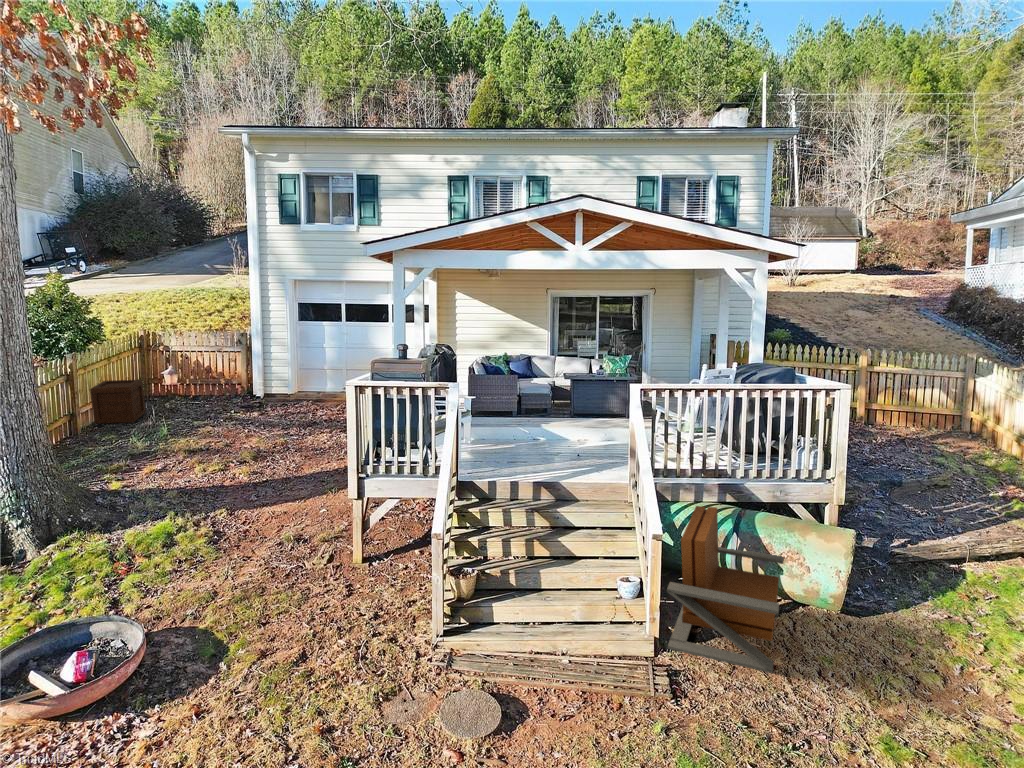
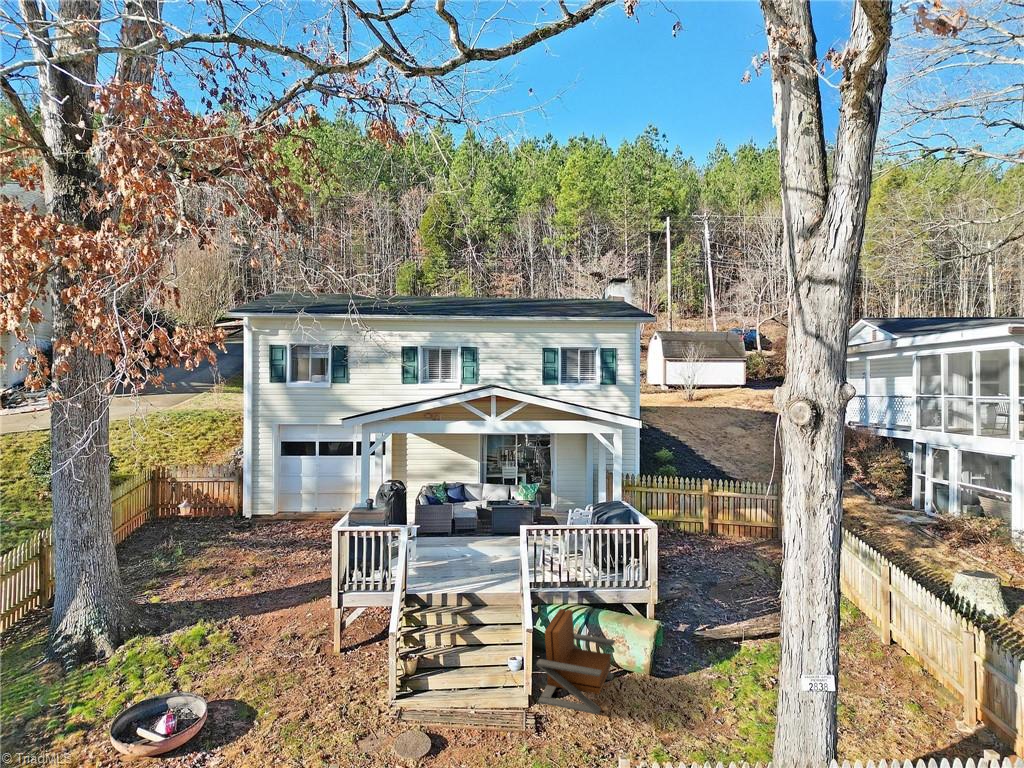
wooden crate: present [90,380,146,424] -> none [116,509,157,547]

